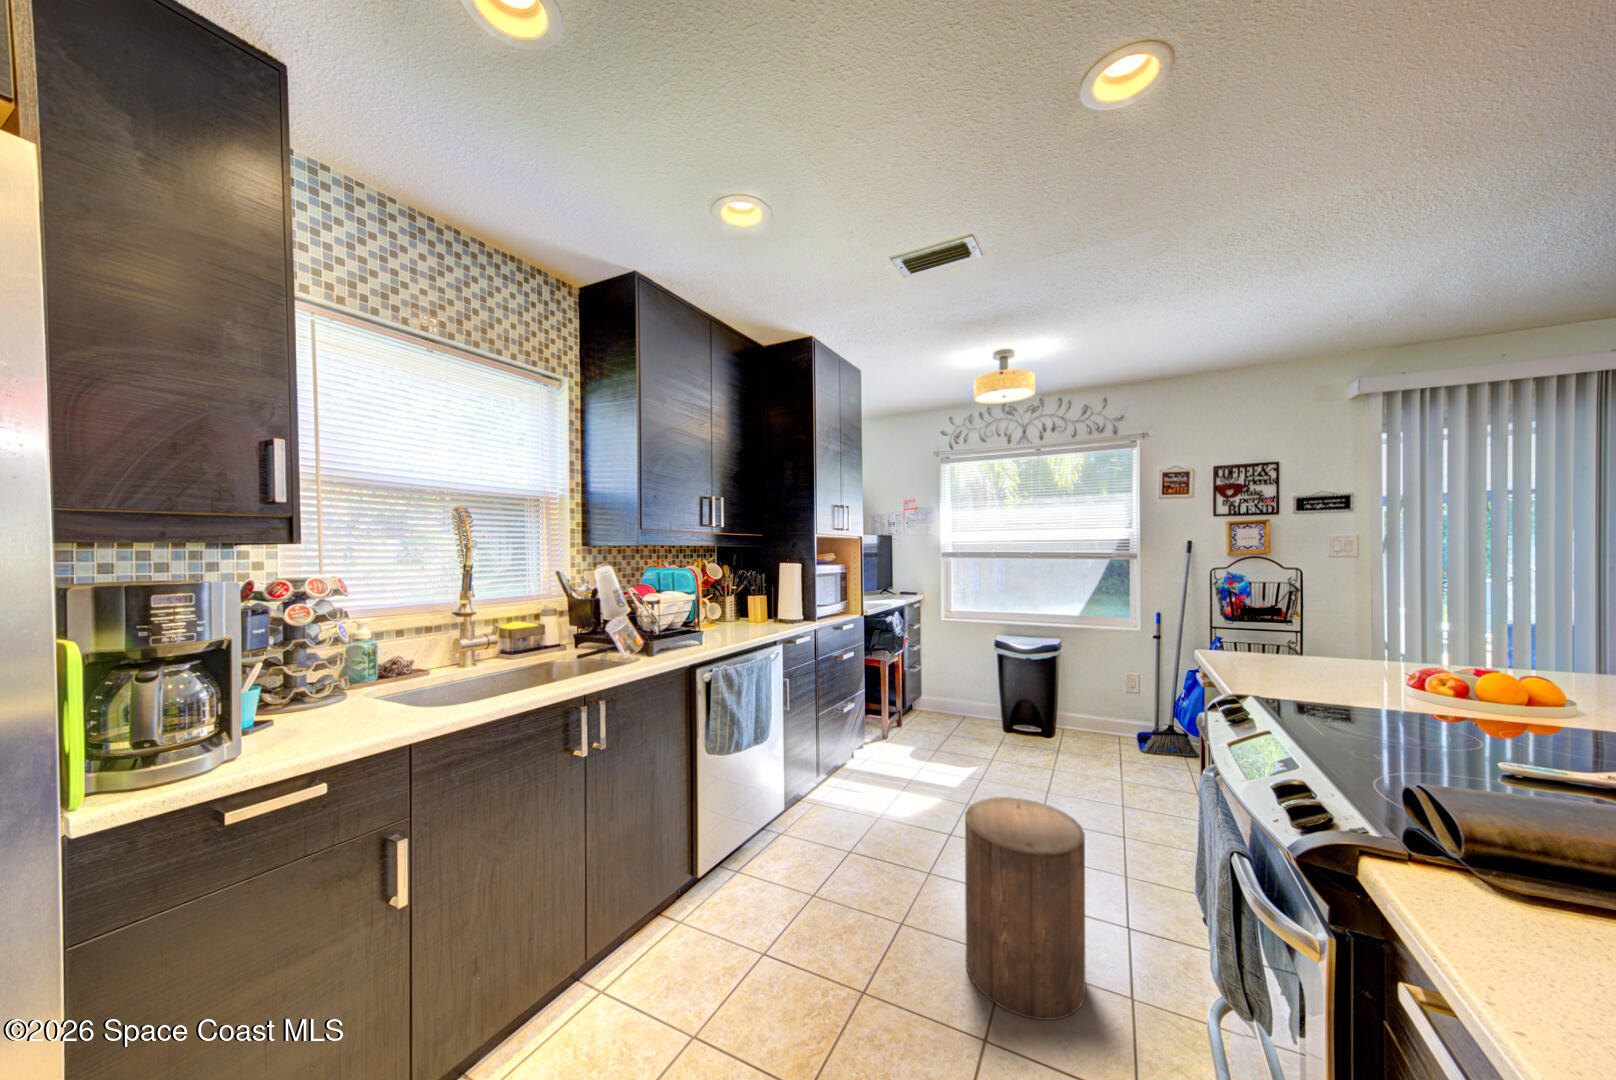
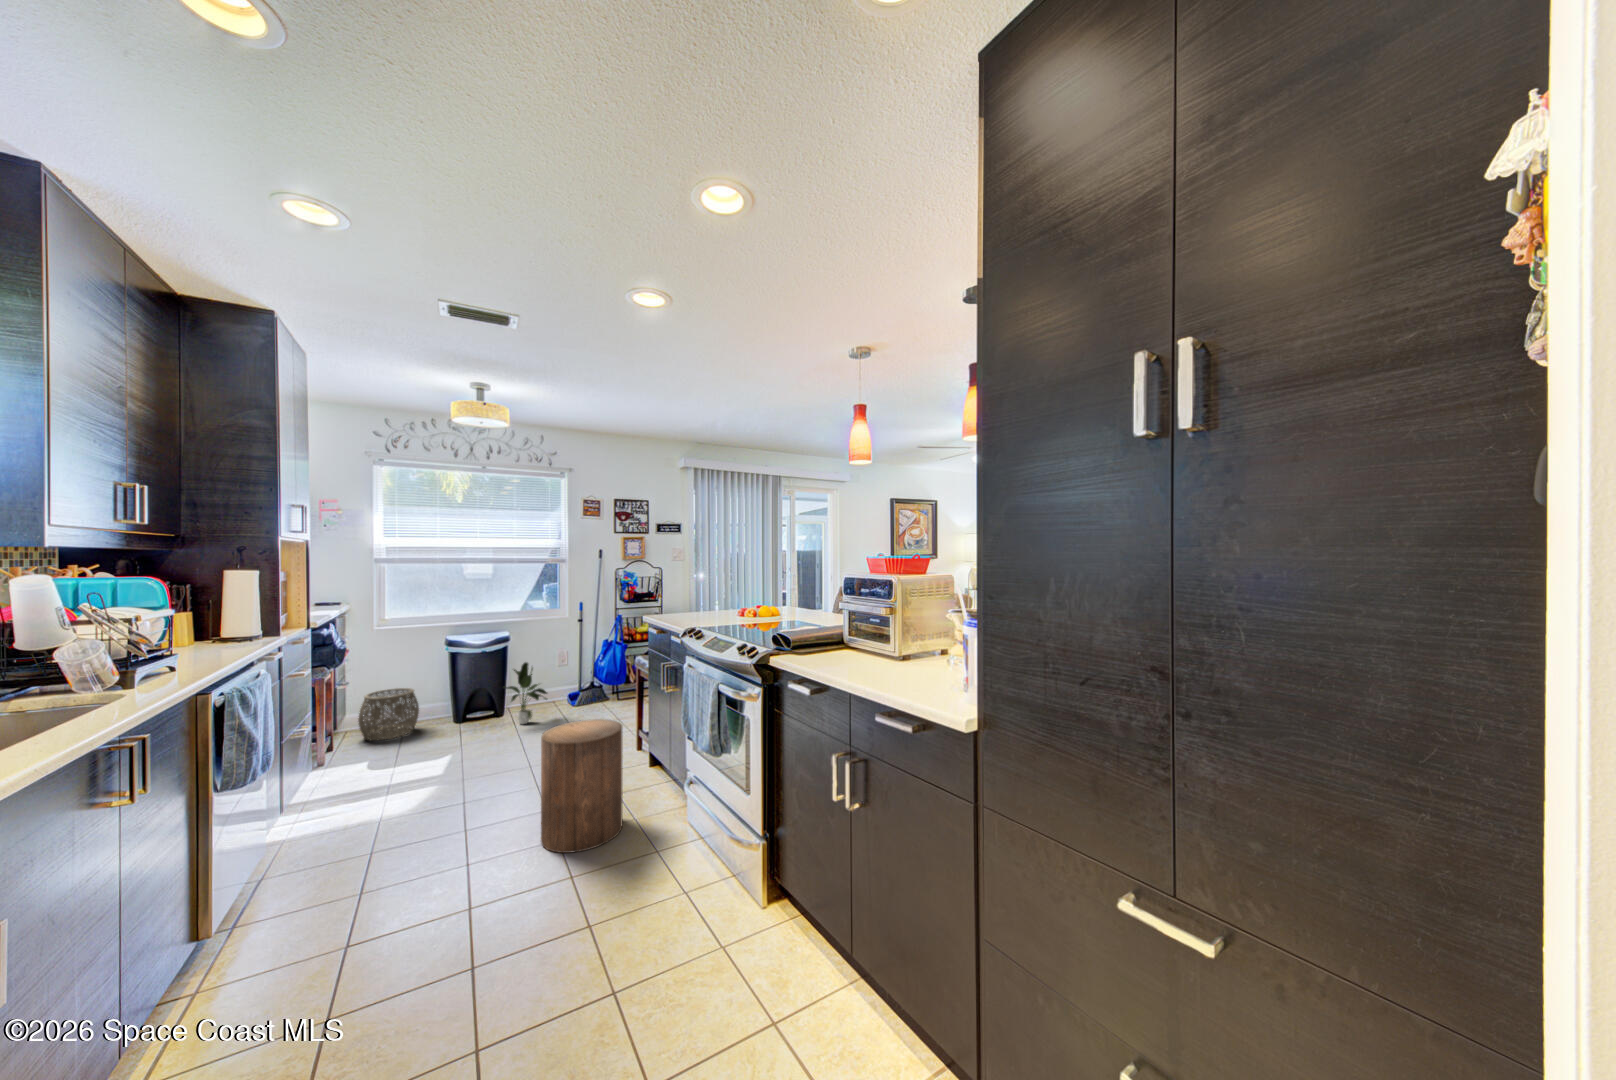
woven basket: none [926,676,974,726] -> present [358,688,419,741]
potted plant: none [1042,680,1101,755] -> present [505,662,547,724]

